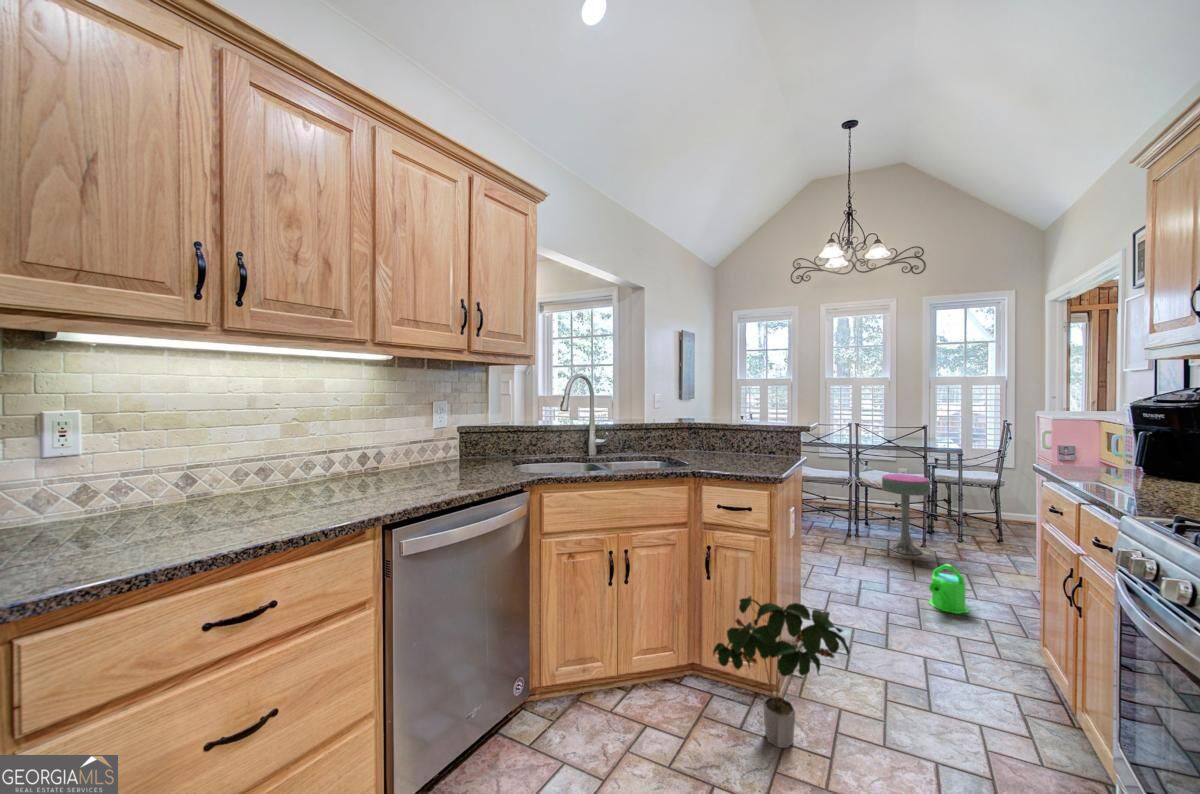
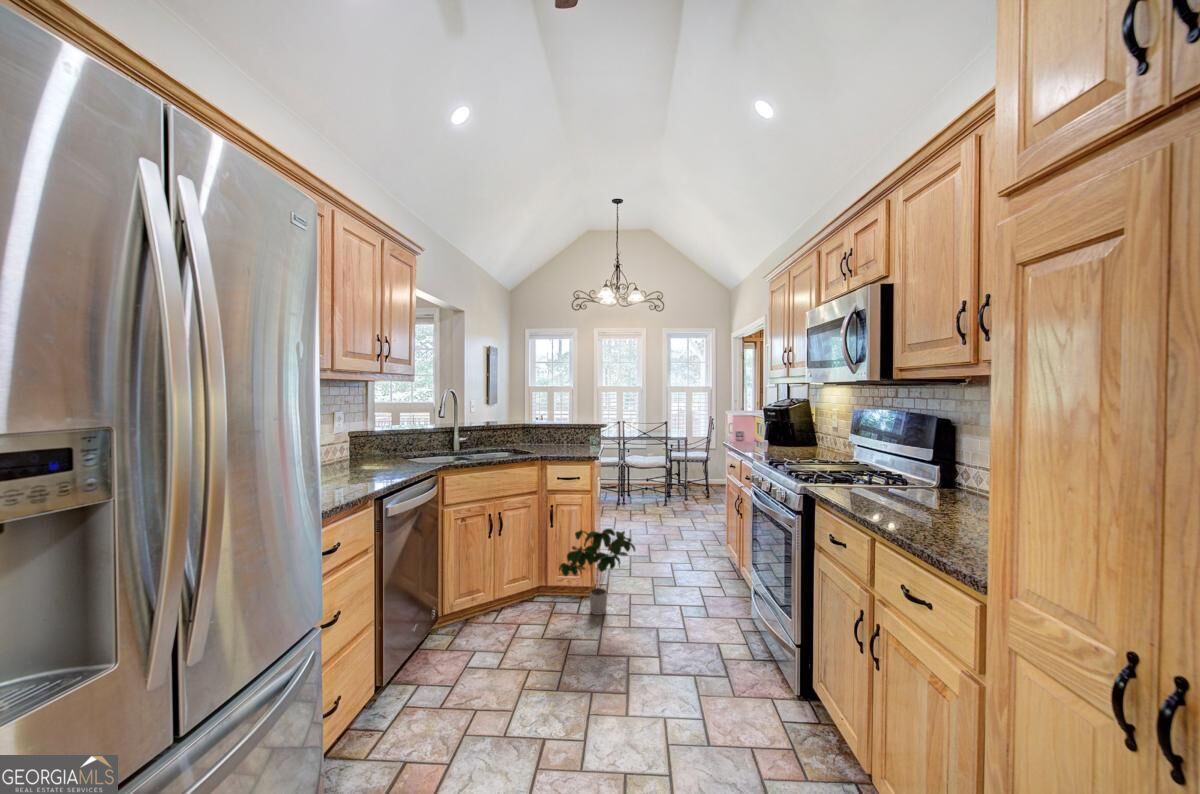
bar stool: present [882,474,930,555] -> none [642,456,670,510]
watering can: present [929,564,968,614] -> none [670,508,690,537]

